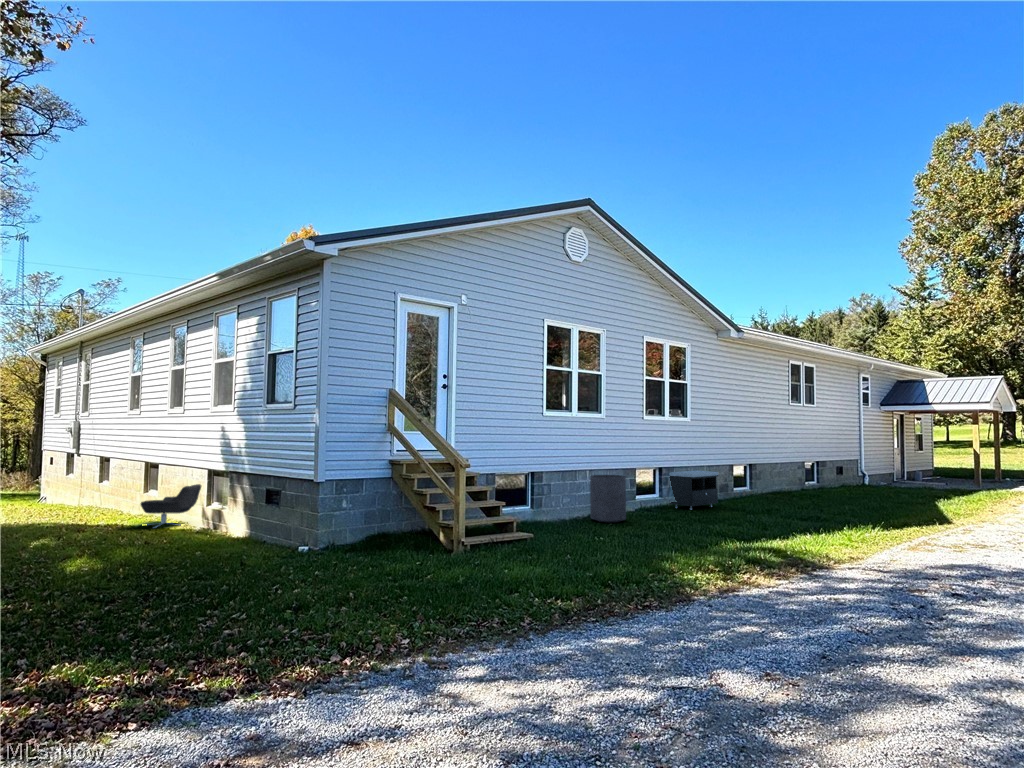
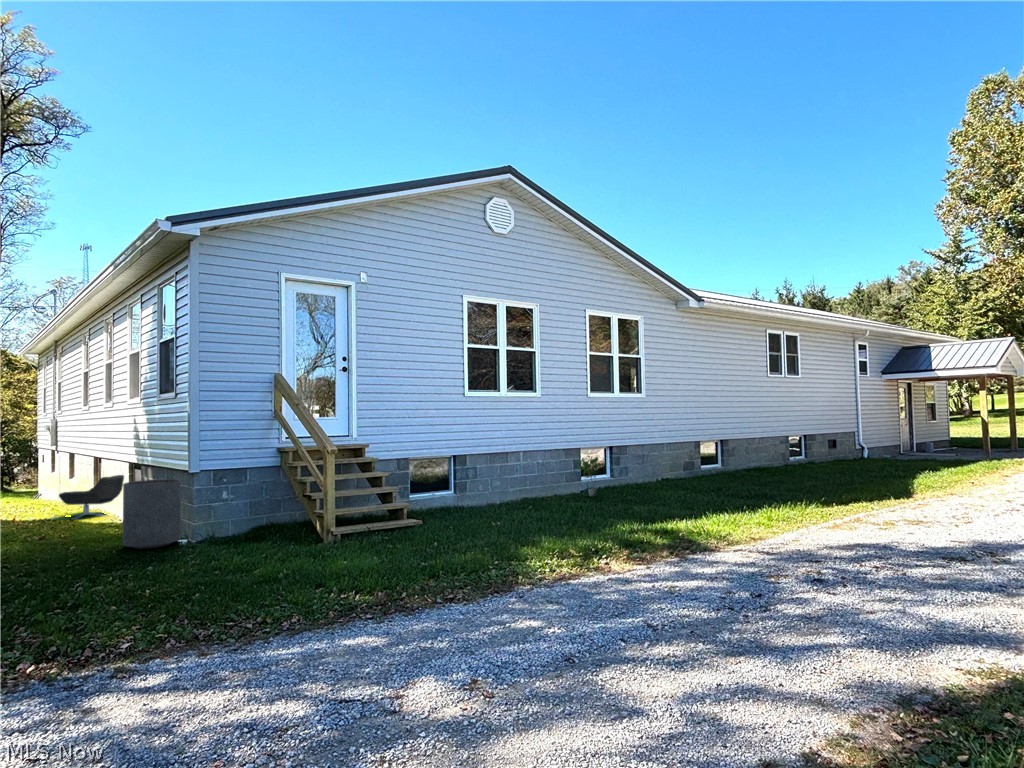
storage bench: present [669,471,718,510] -> none [618,450,672,491]
trash can: present [590,475,626,523] -> present [123,479,181,549]
potted plant: none [636,475,668,515] -> present [575,456,606,497]

